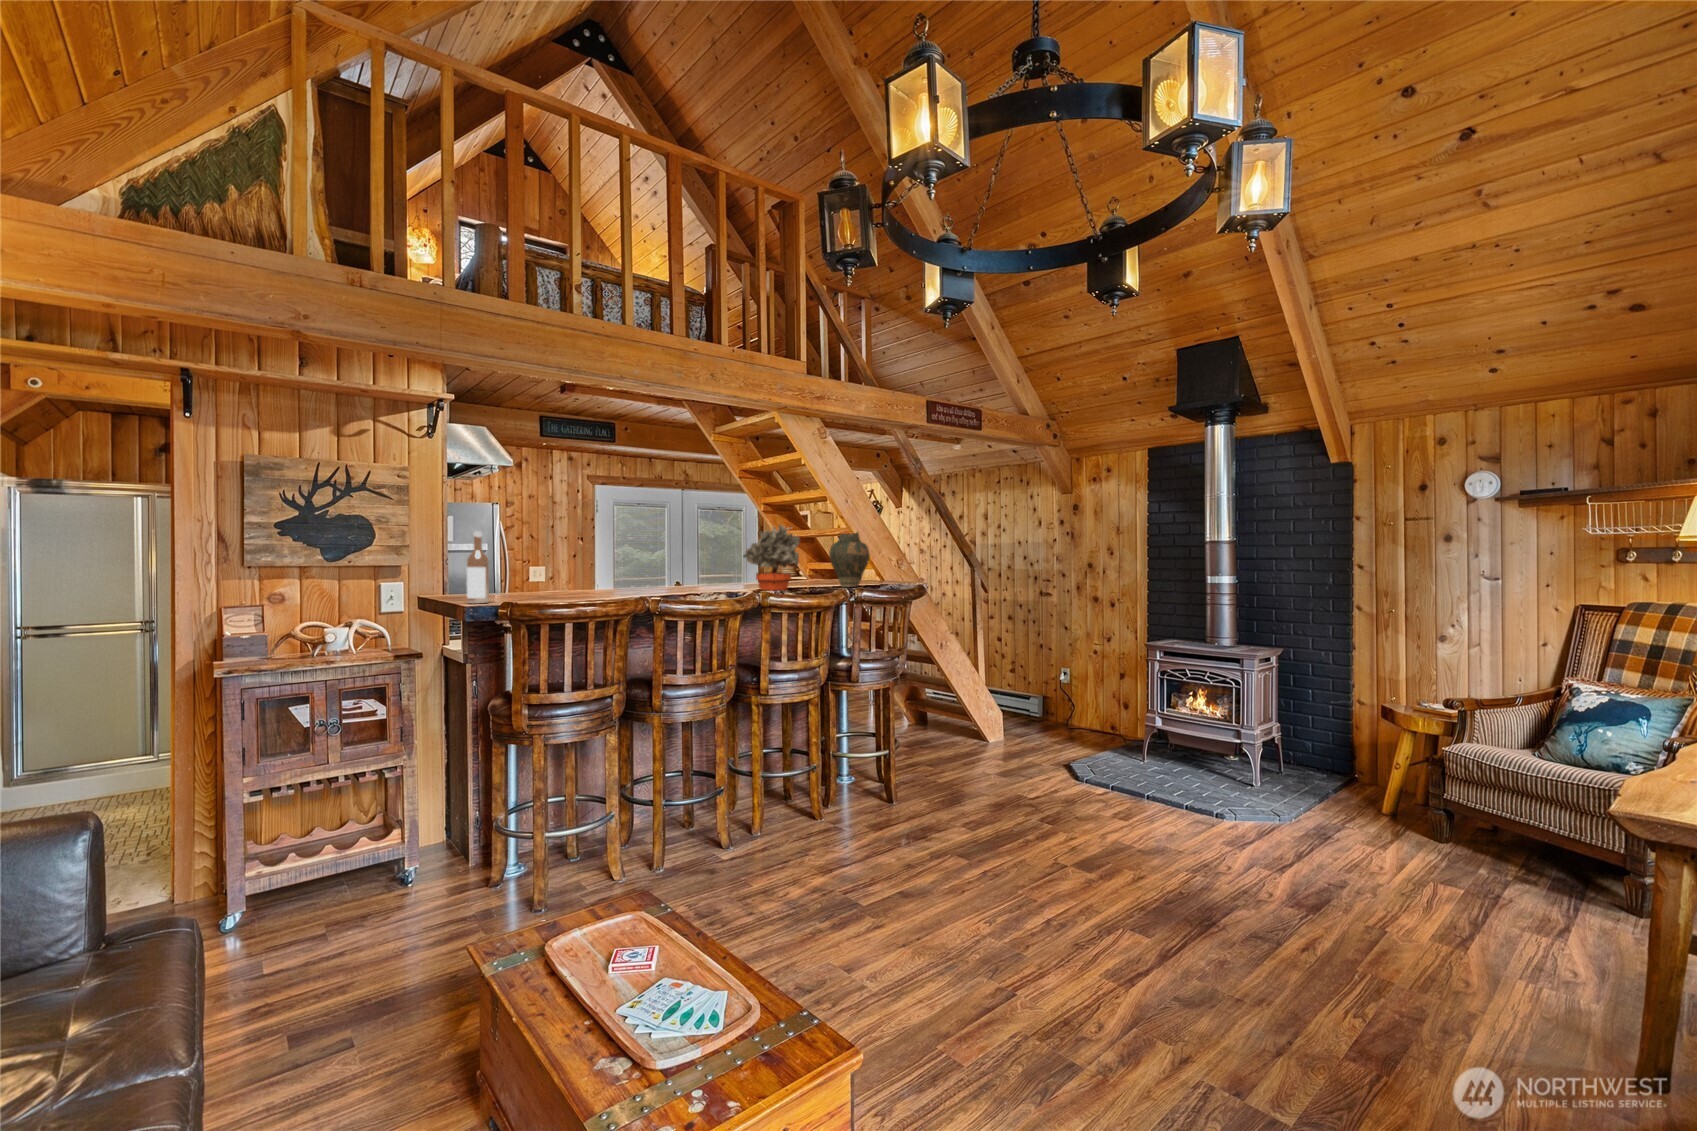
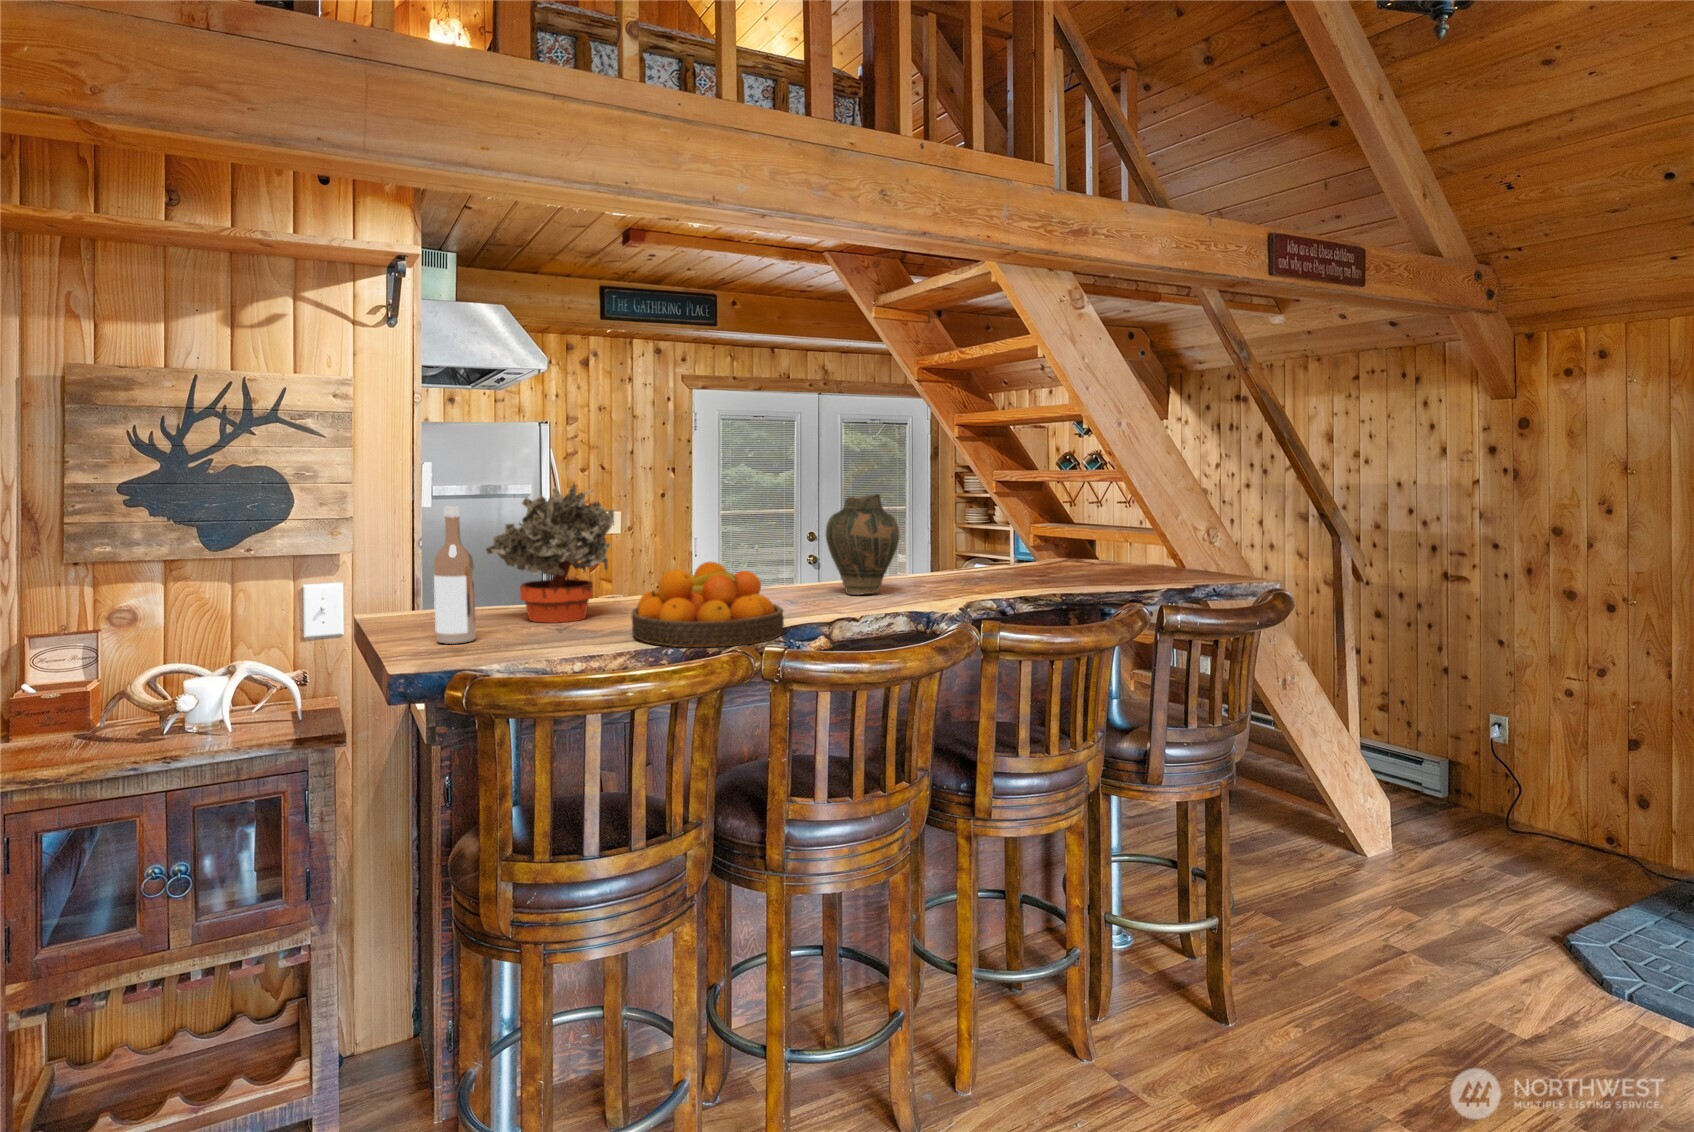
potted plant: present [743,525,800,590] -> present [486,483,614,623]
vase: present [829,532,870,587] -> present [826,494,900,595]
fruit bowl: none [576,563,658,601] -> present [631,562,784,647]

